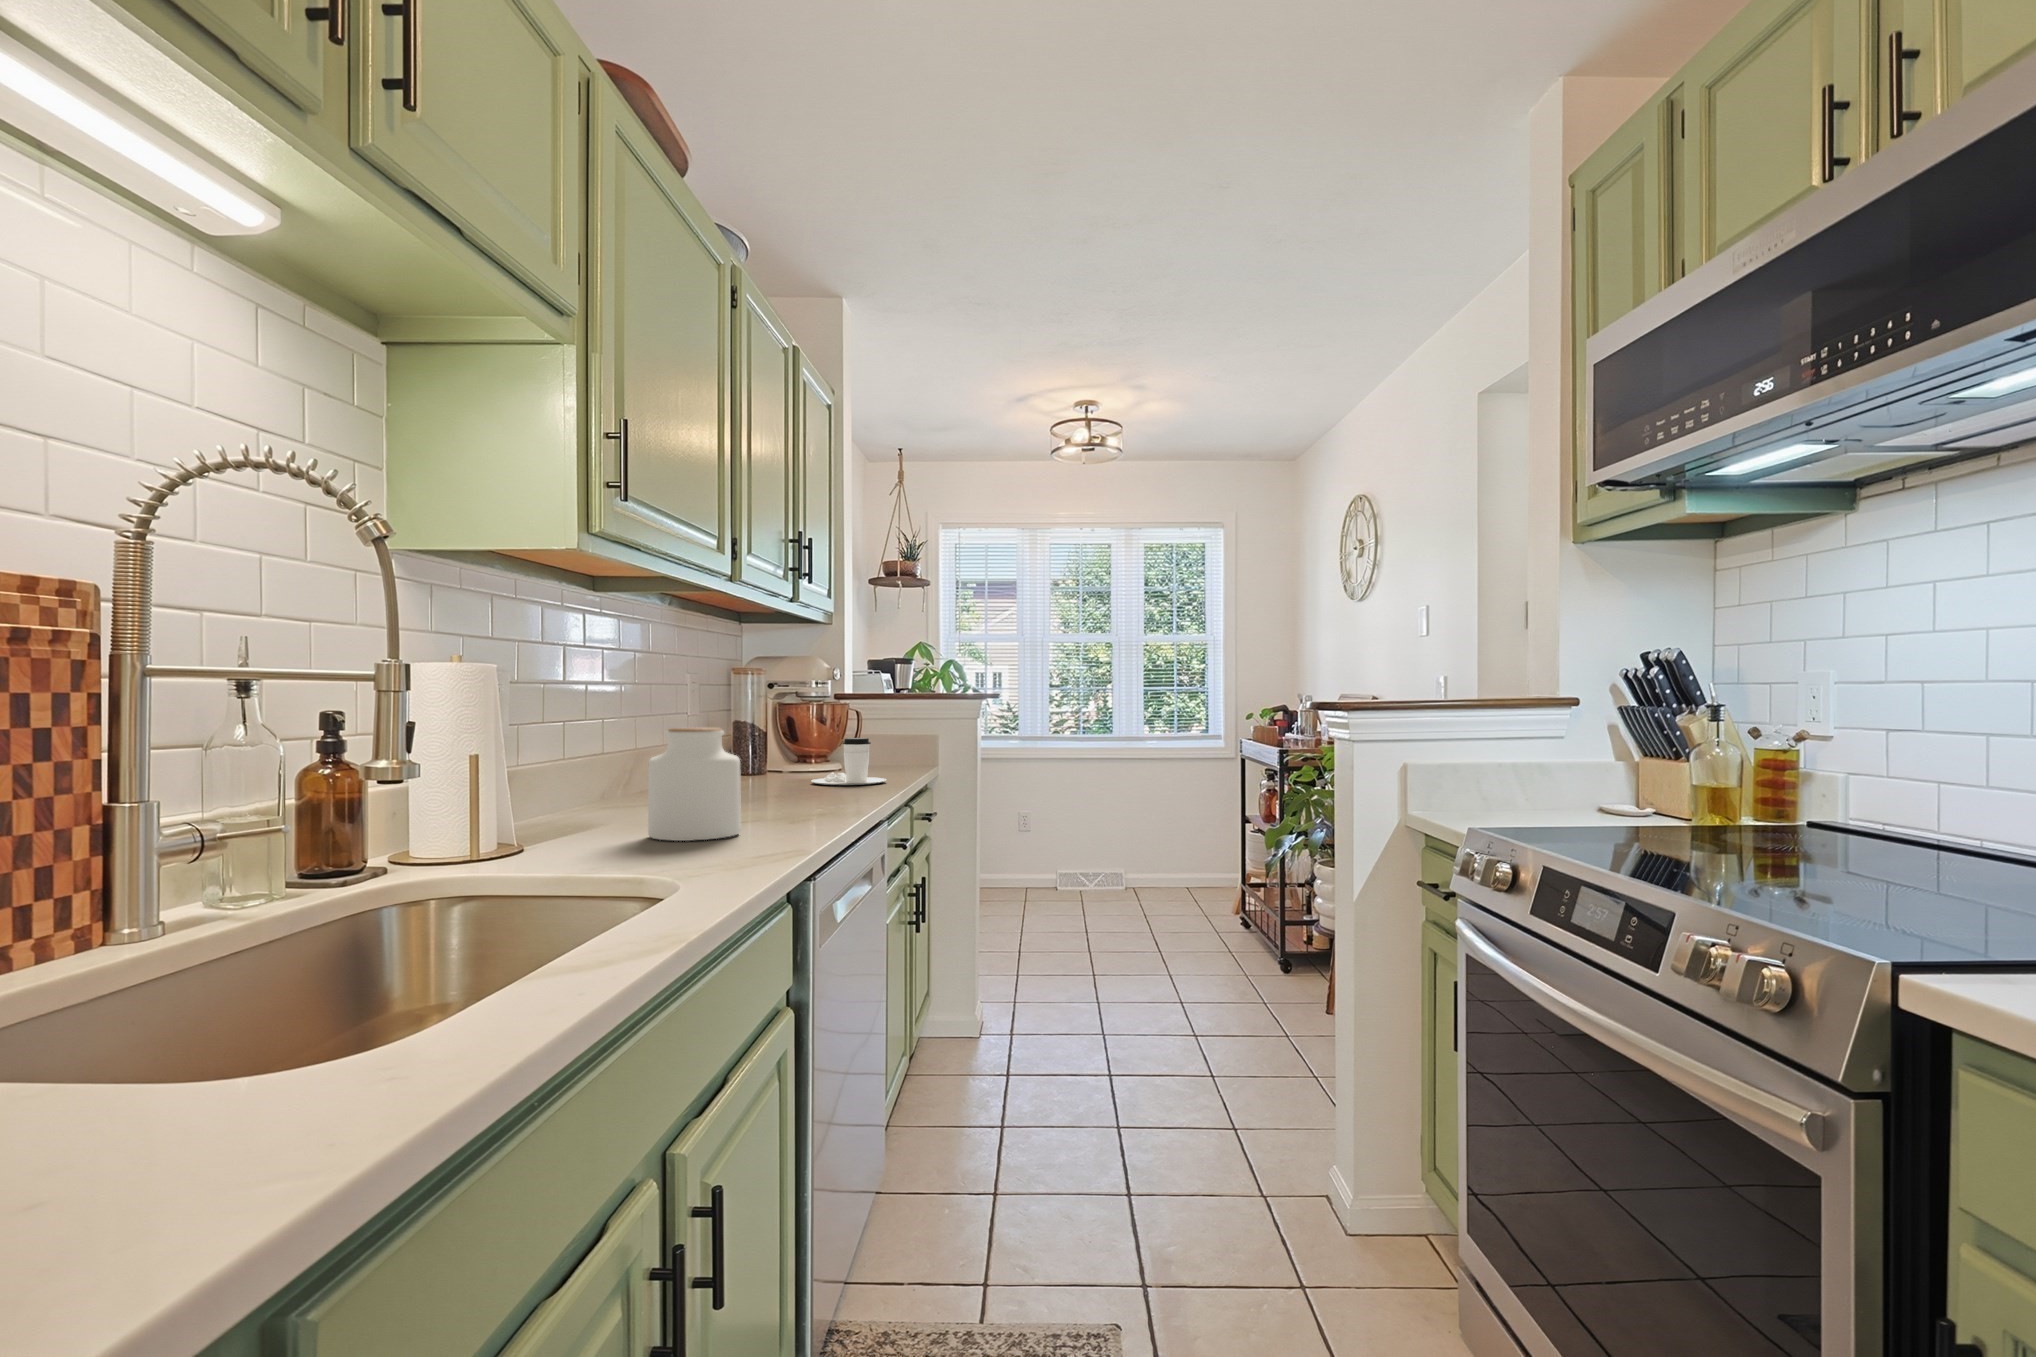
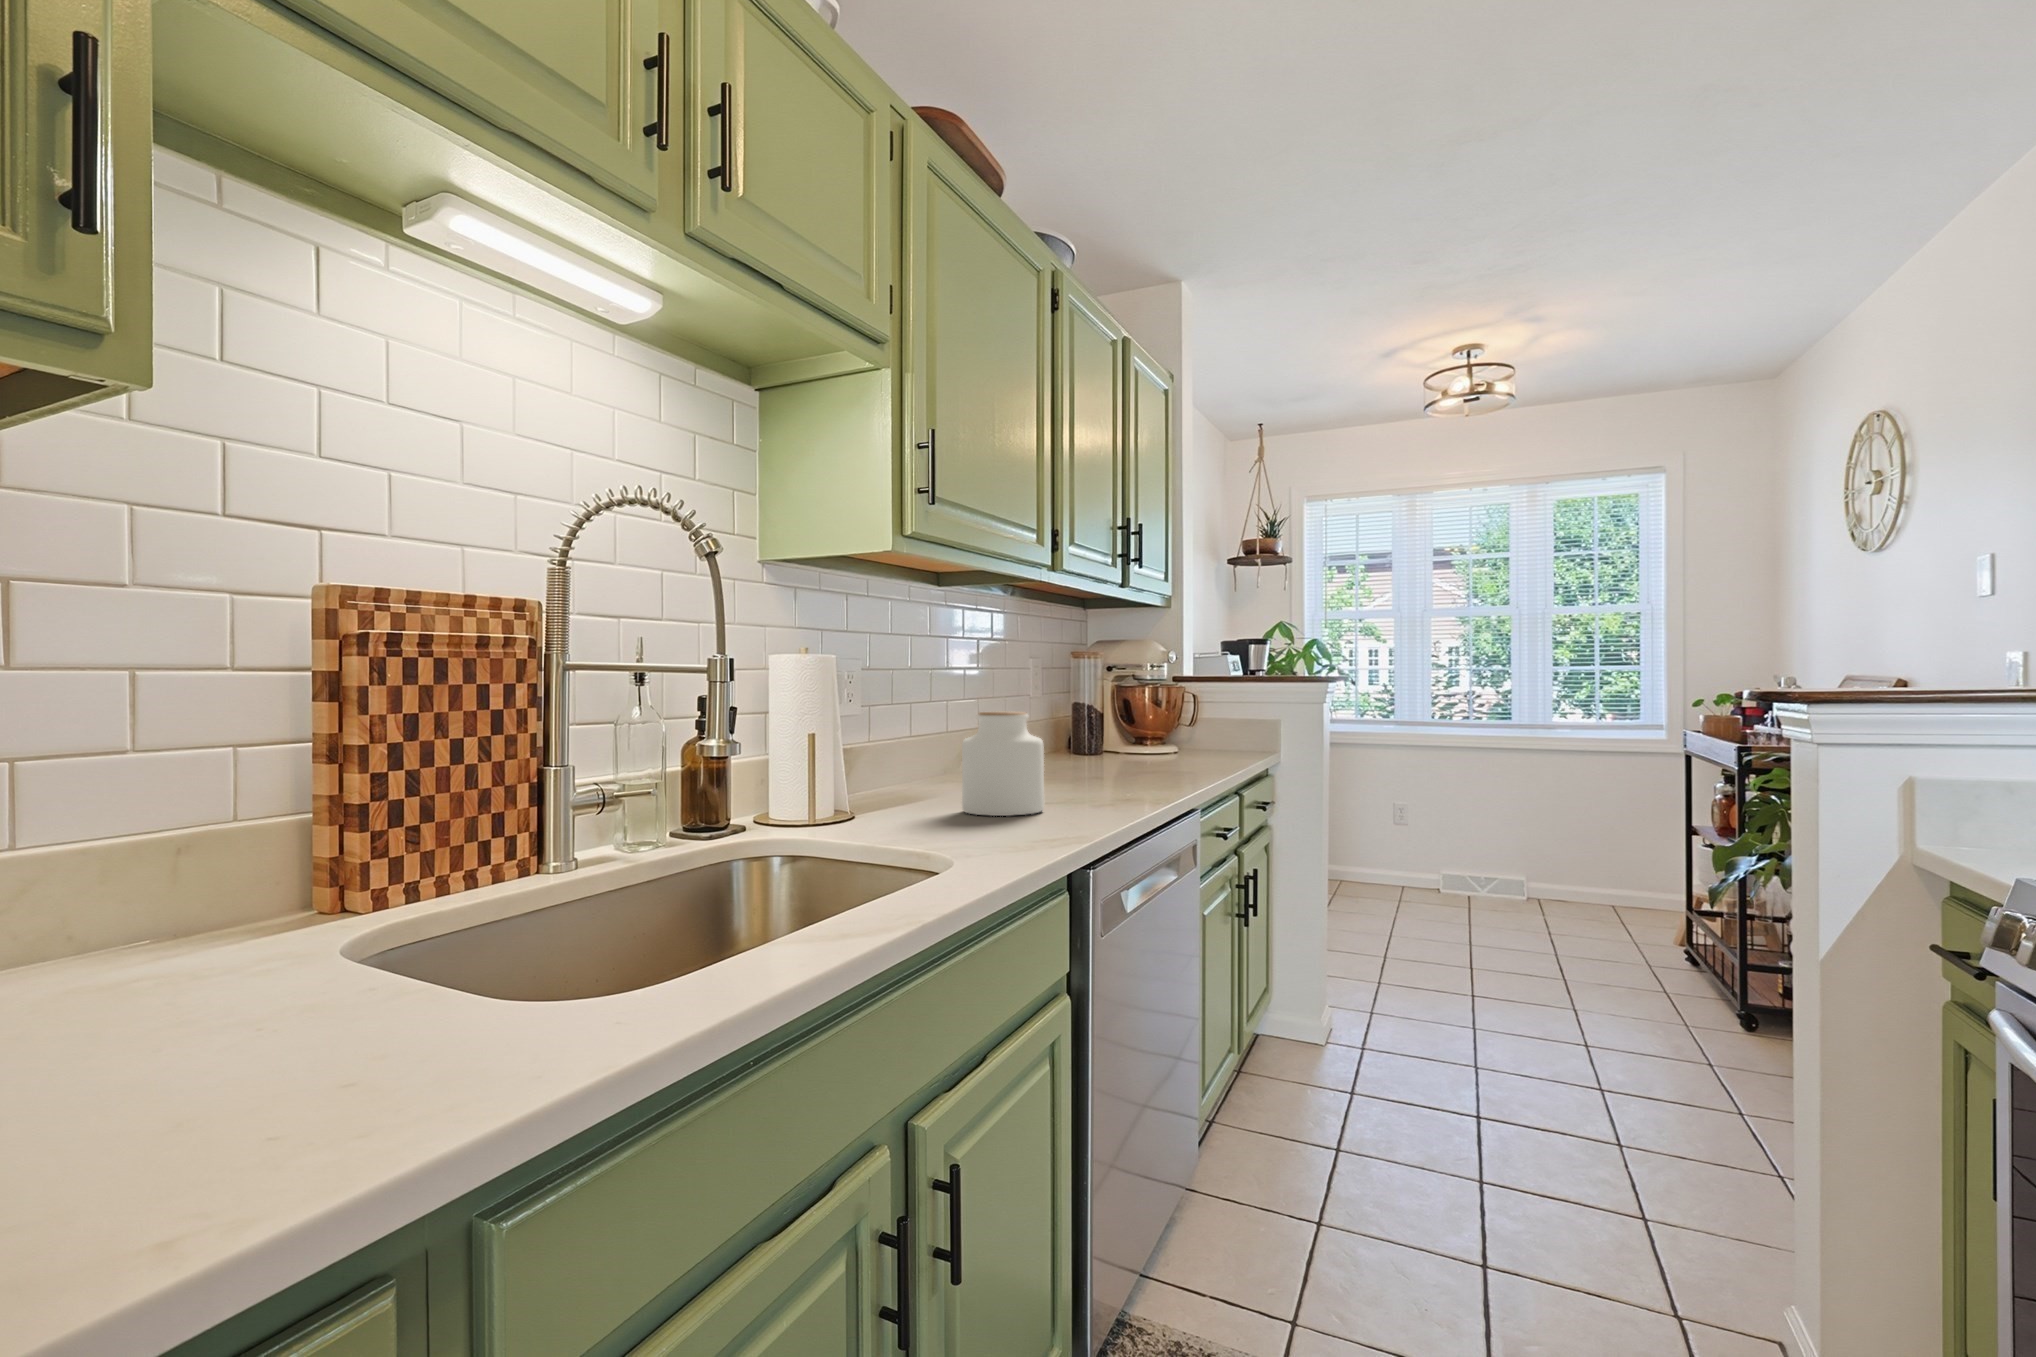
coffee cup: present [811,738,886,785] -> none [1141,722,1216,769]

